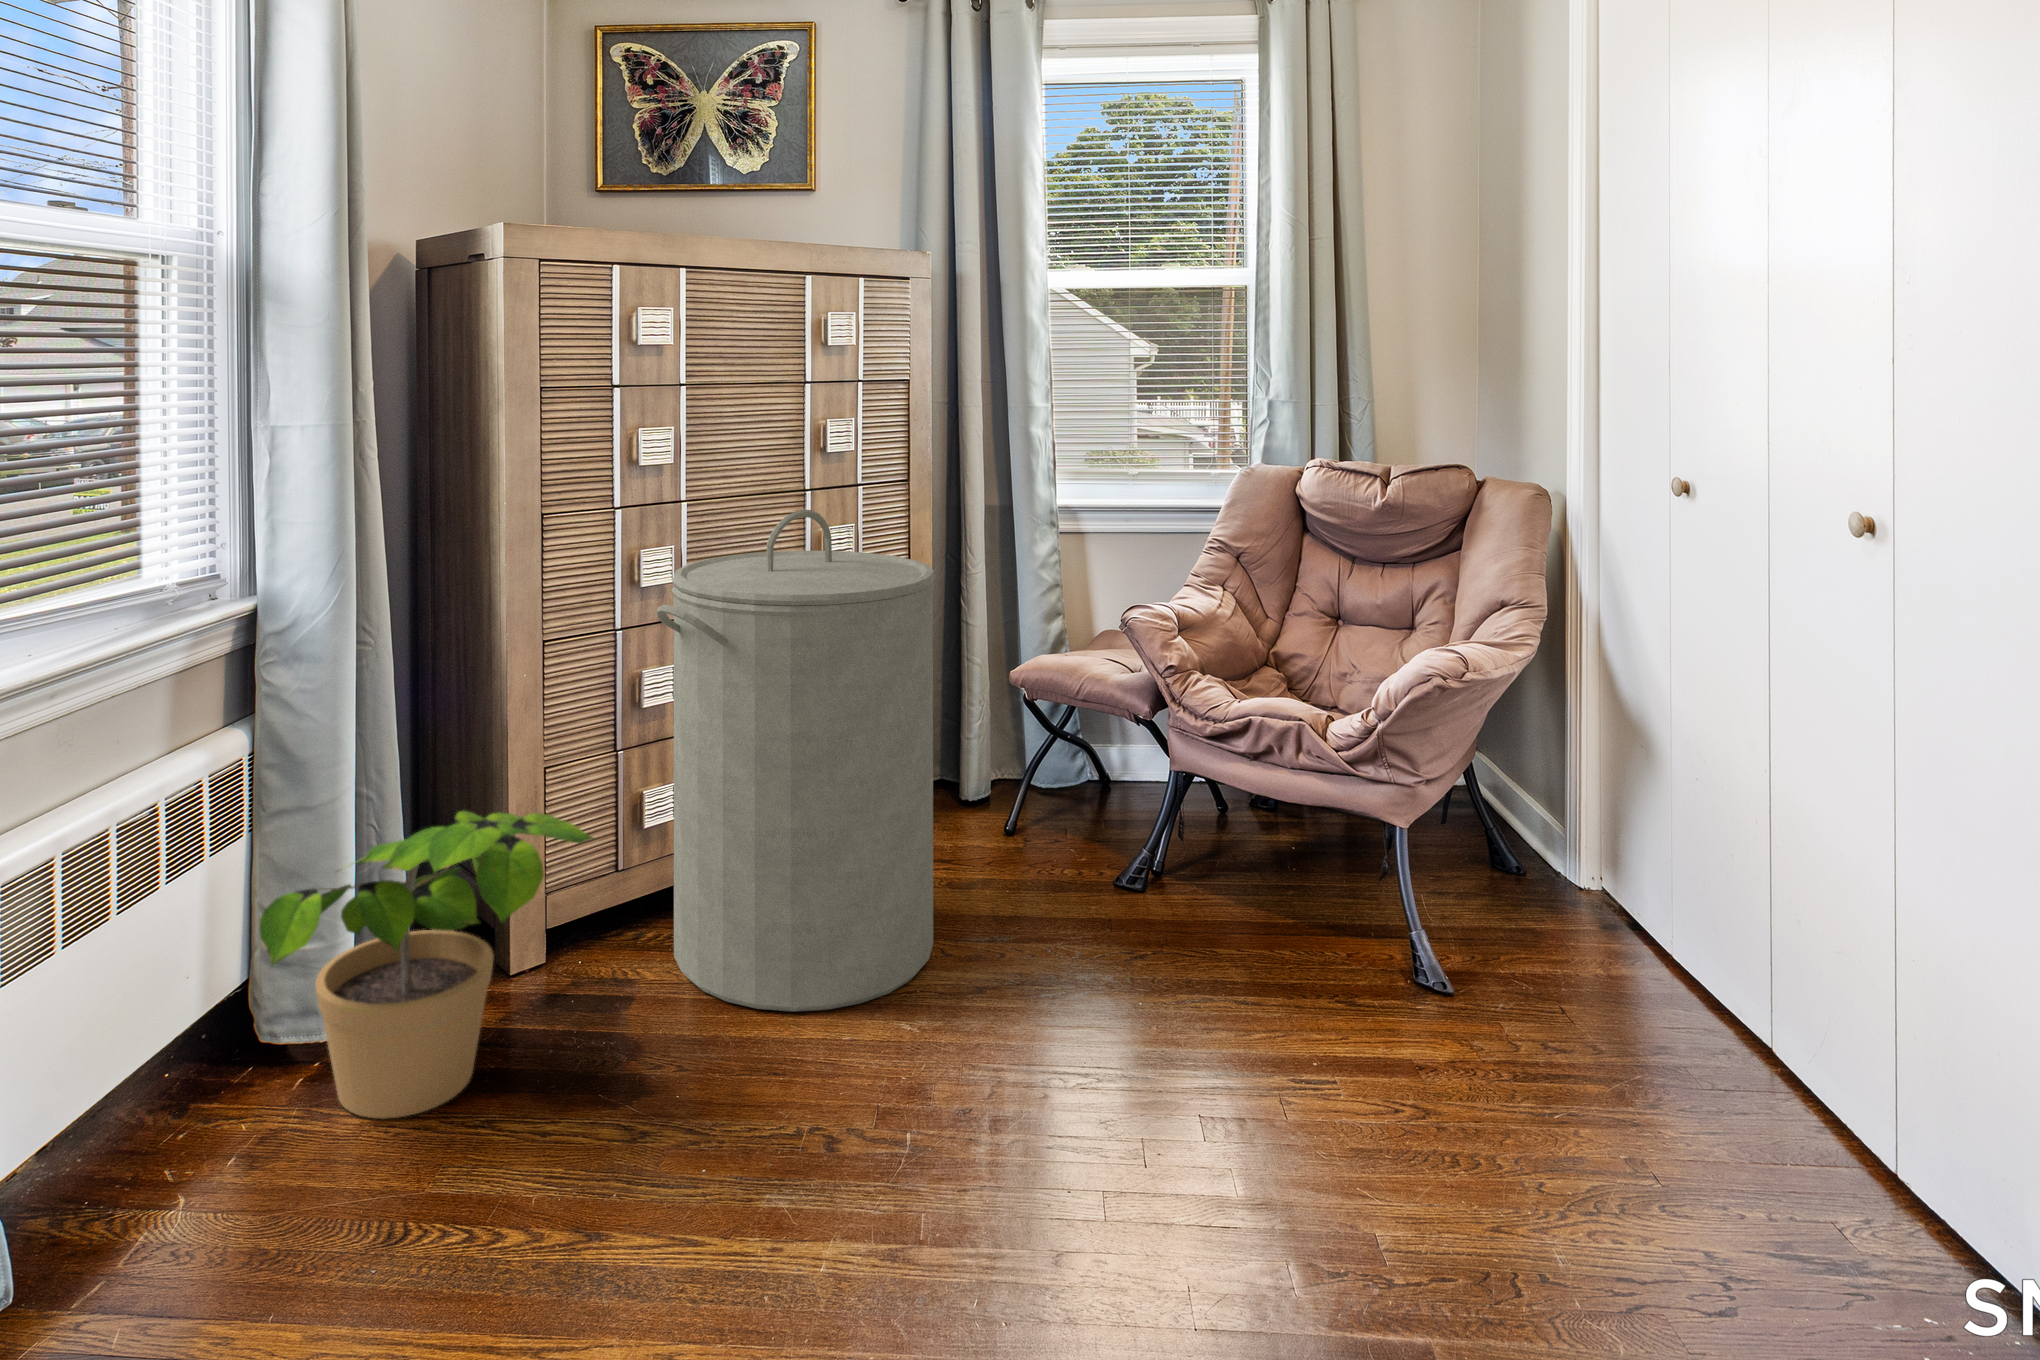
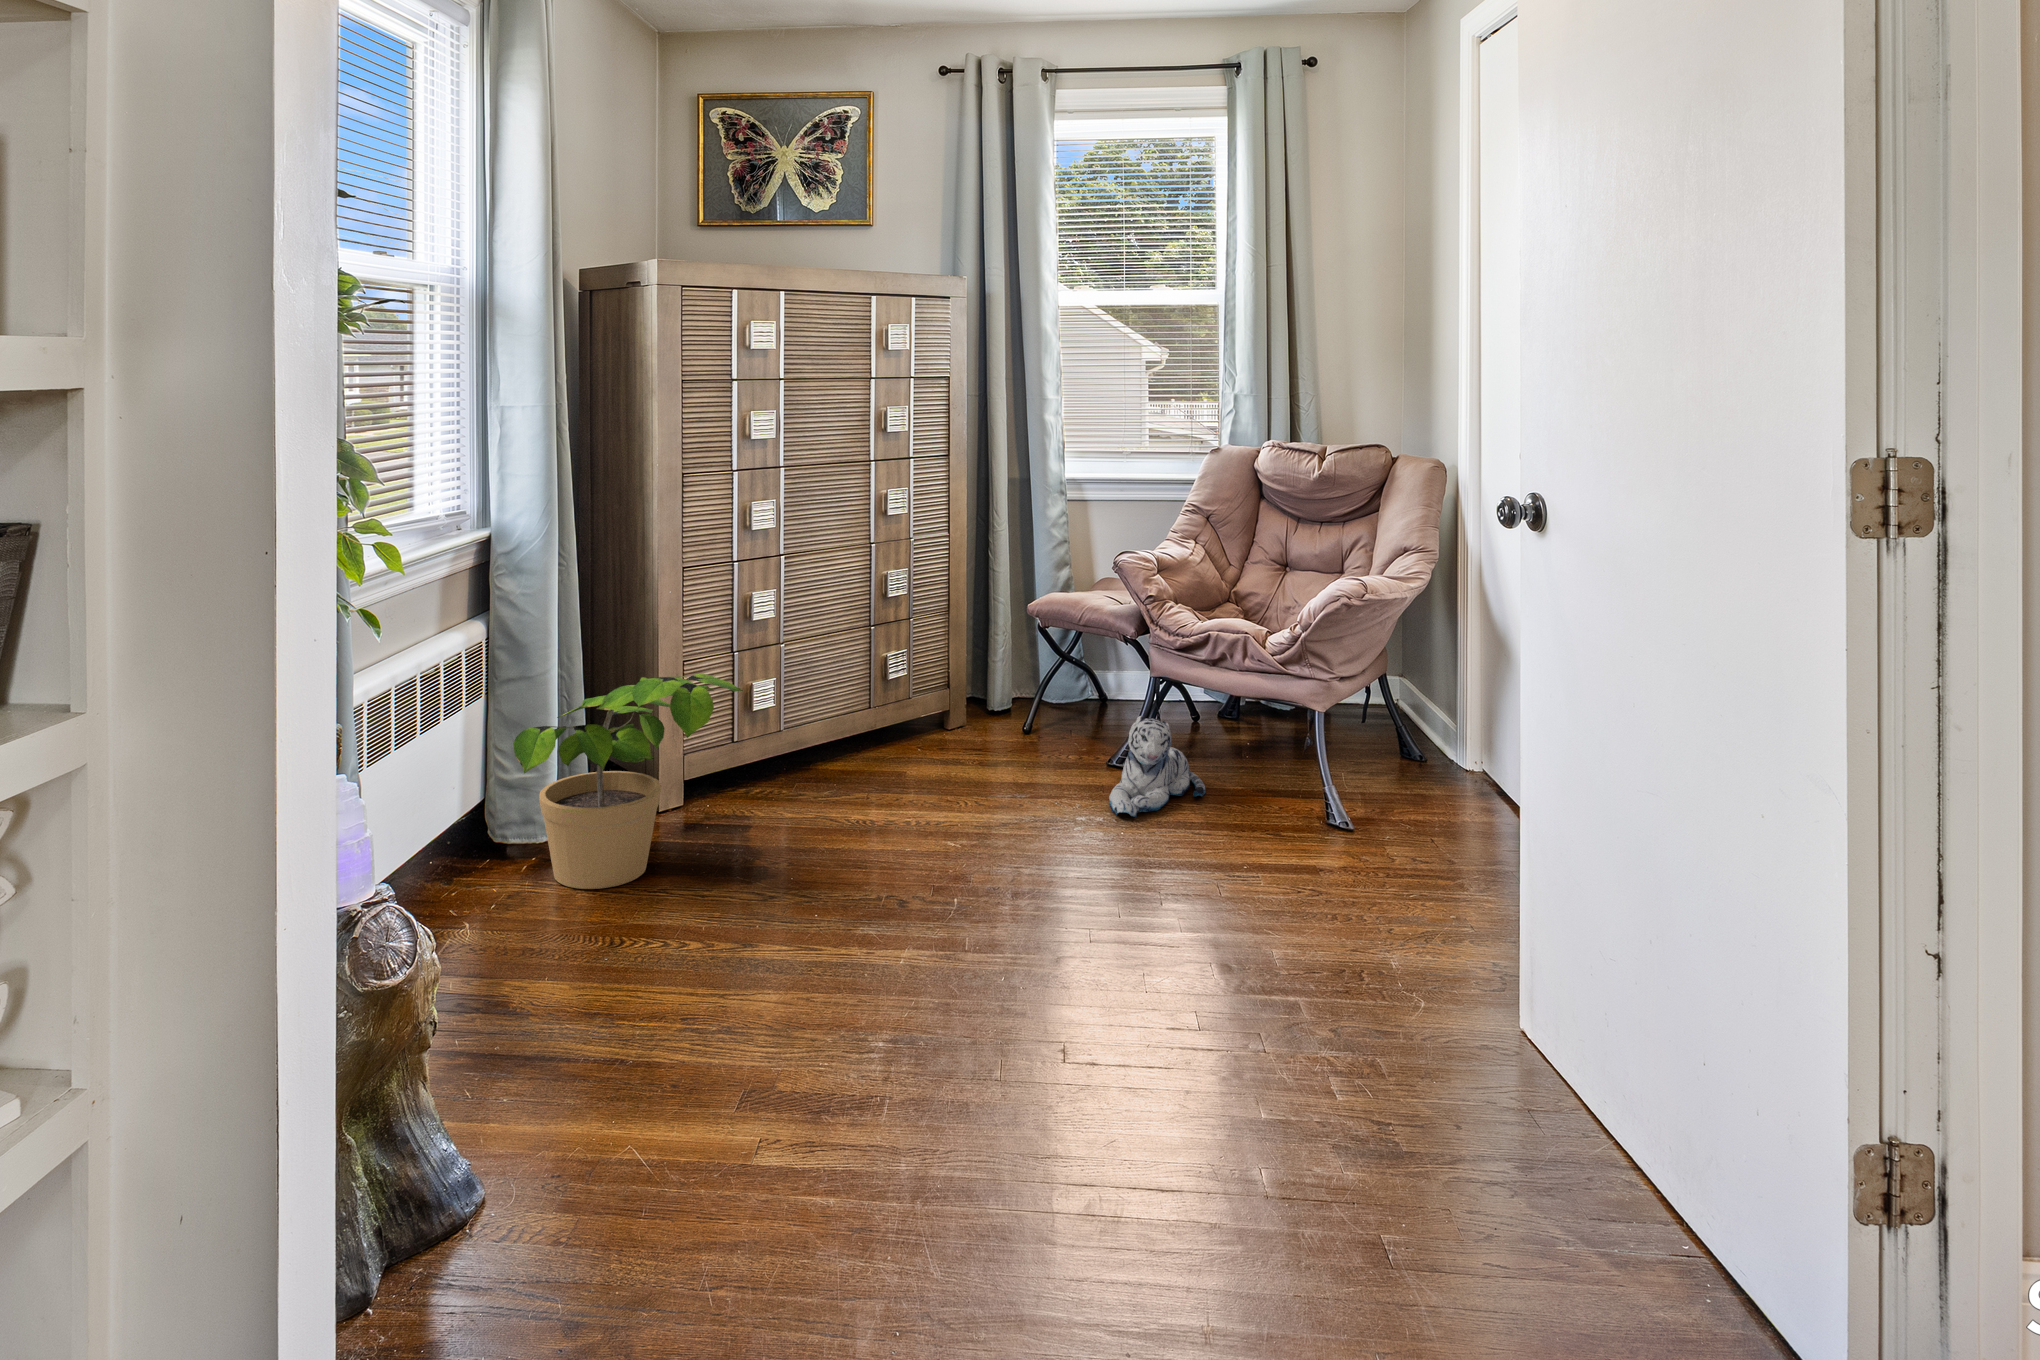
laundry hamper: present [657,510,936,1012] -> none [771,473,975,834]
plush toy: none [1121,837,1250,984] -> present [1109,716,1206,817]

